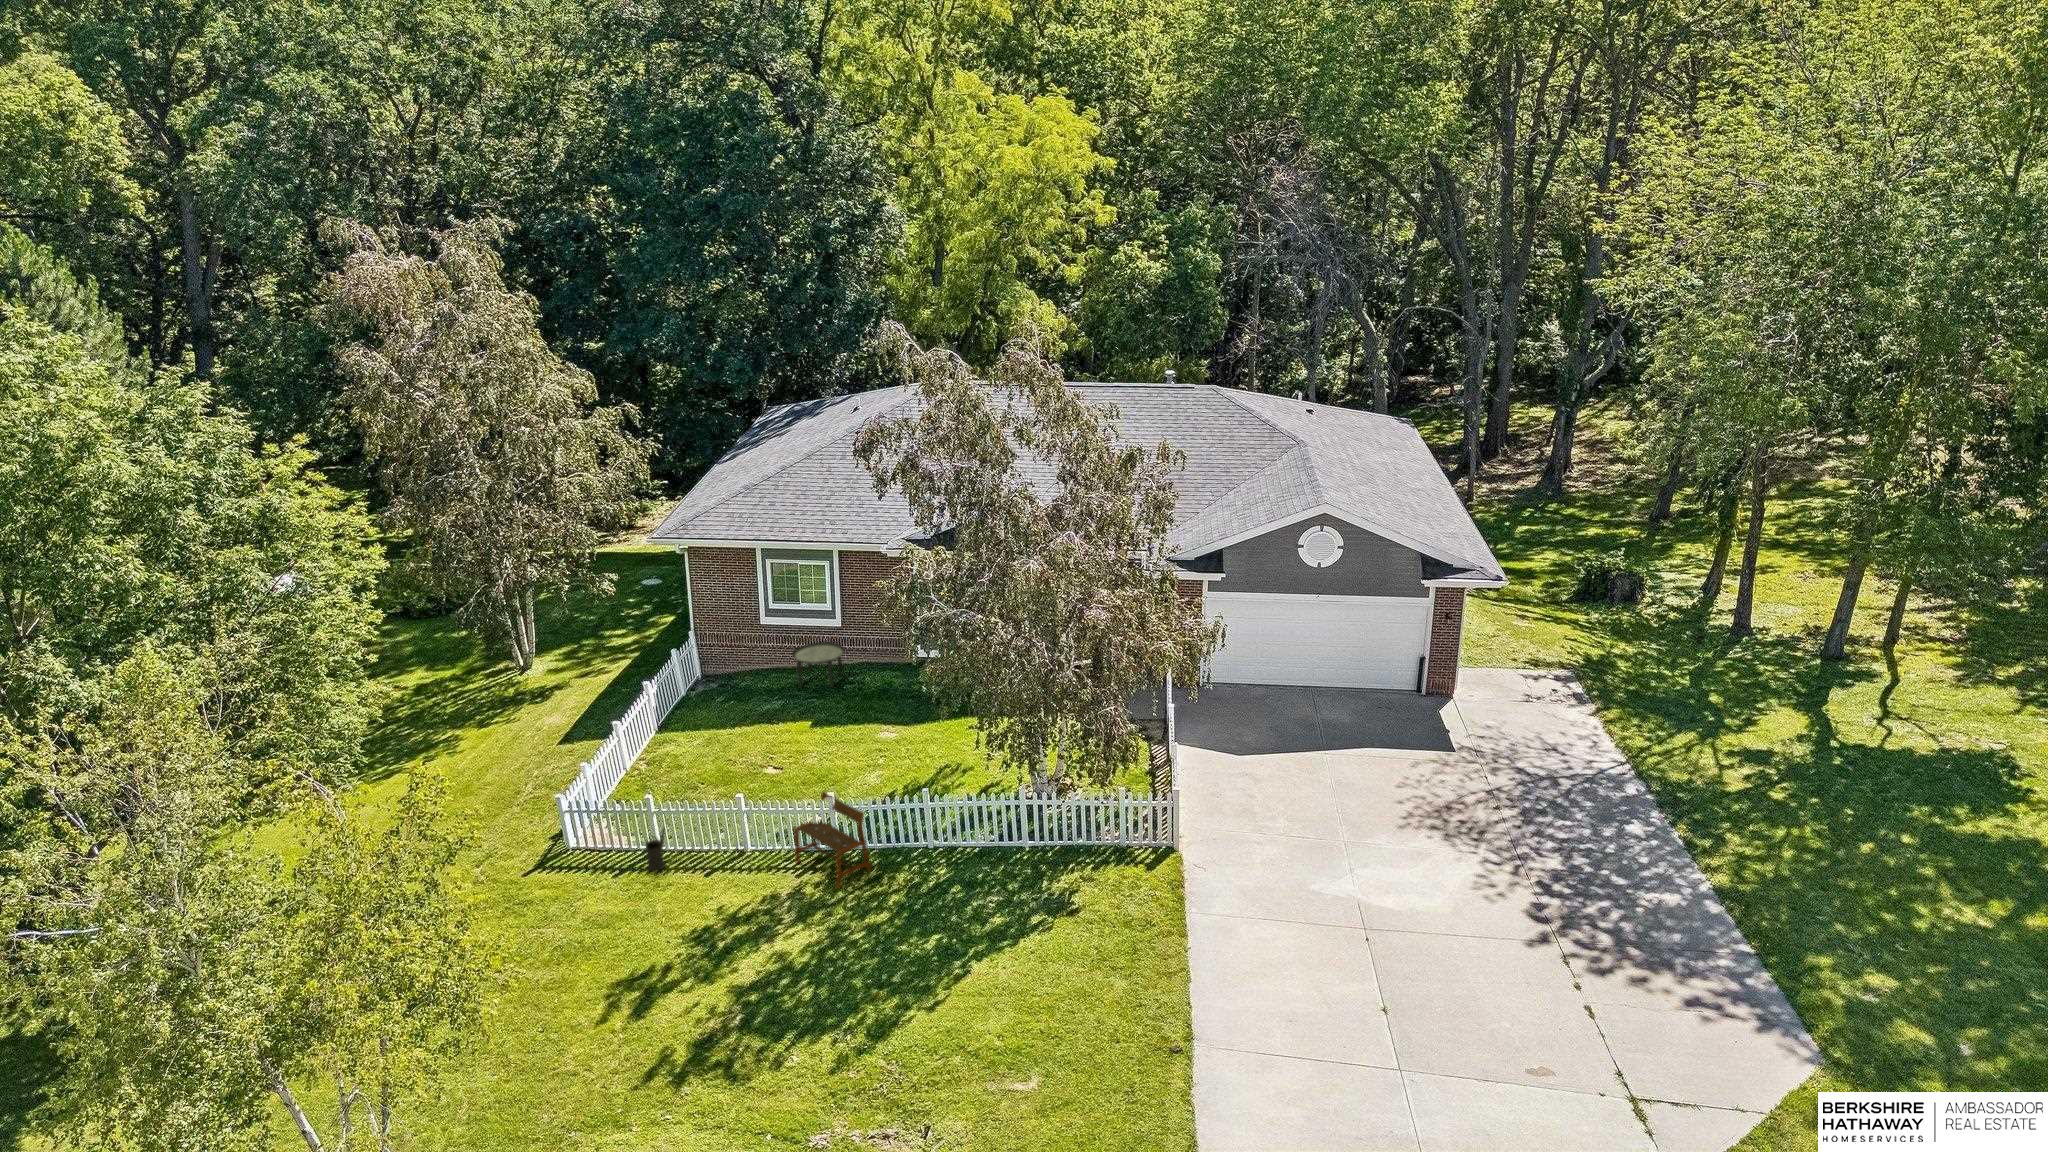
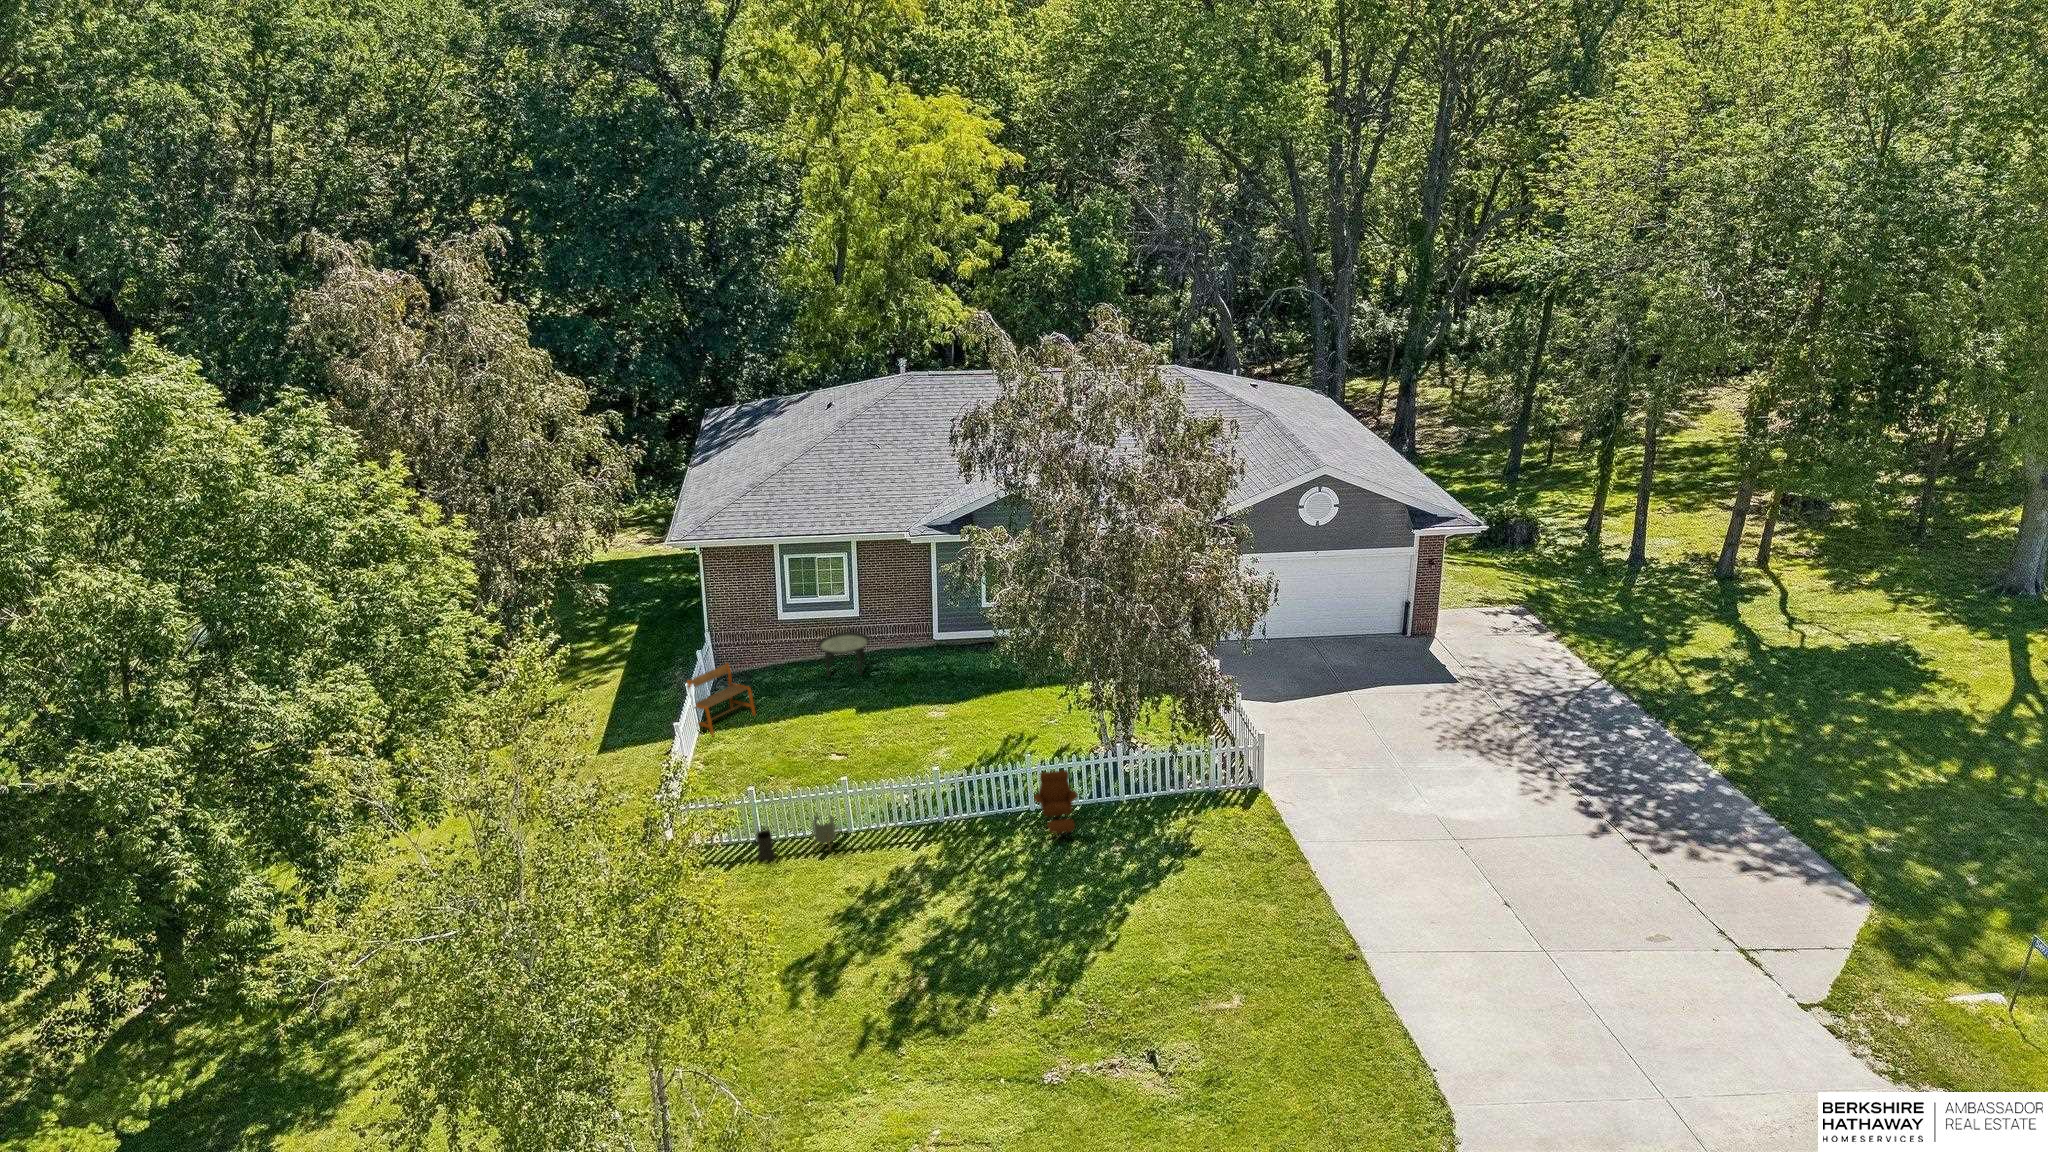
bench: present [795,792,871,889] -> present [686,663,756,736]
lounge chair: none [929,809,976,889] -> present [1034,770,1078,844]
planter: none [701,830,732,869] -> present [812,816,838,850]

